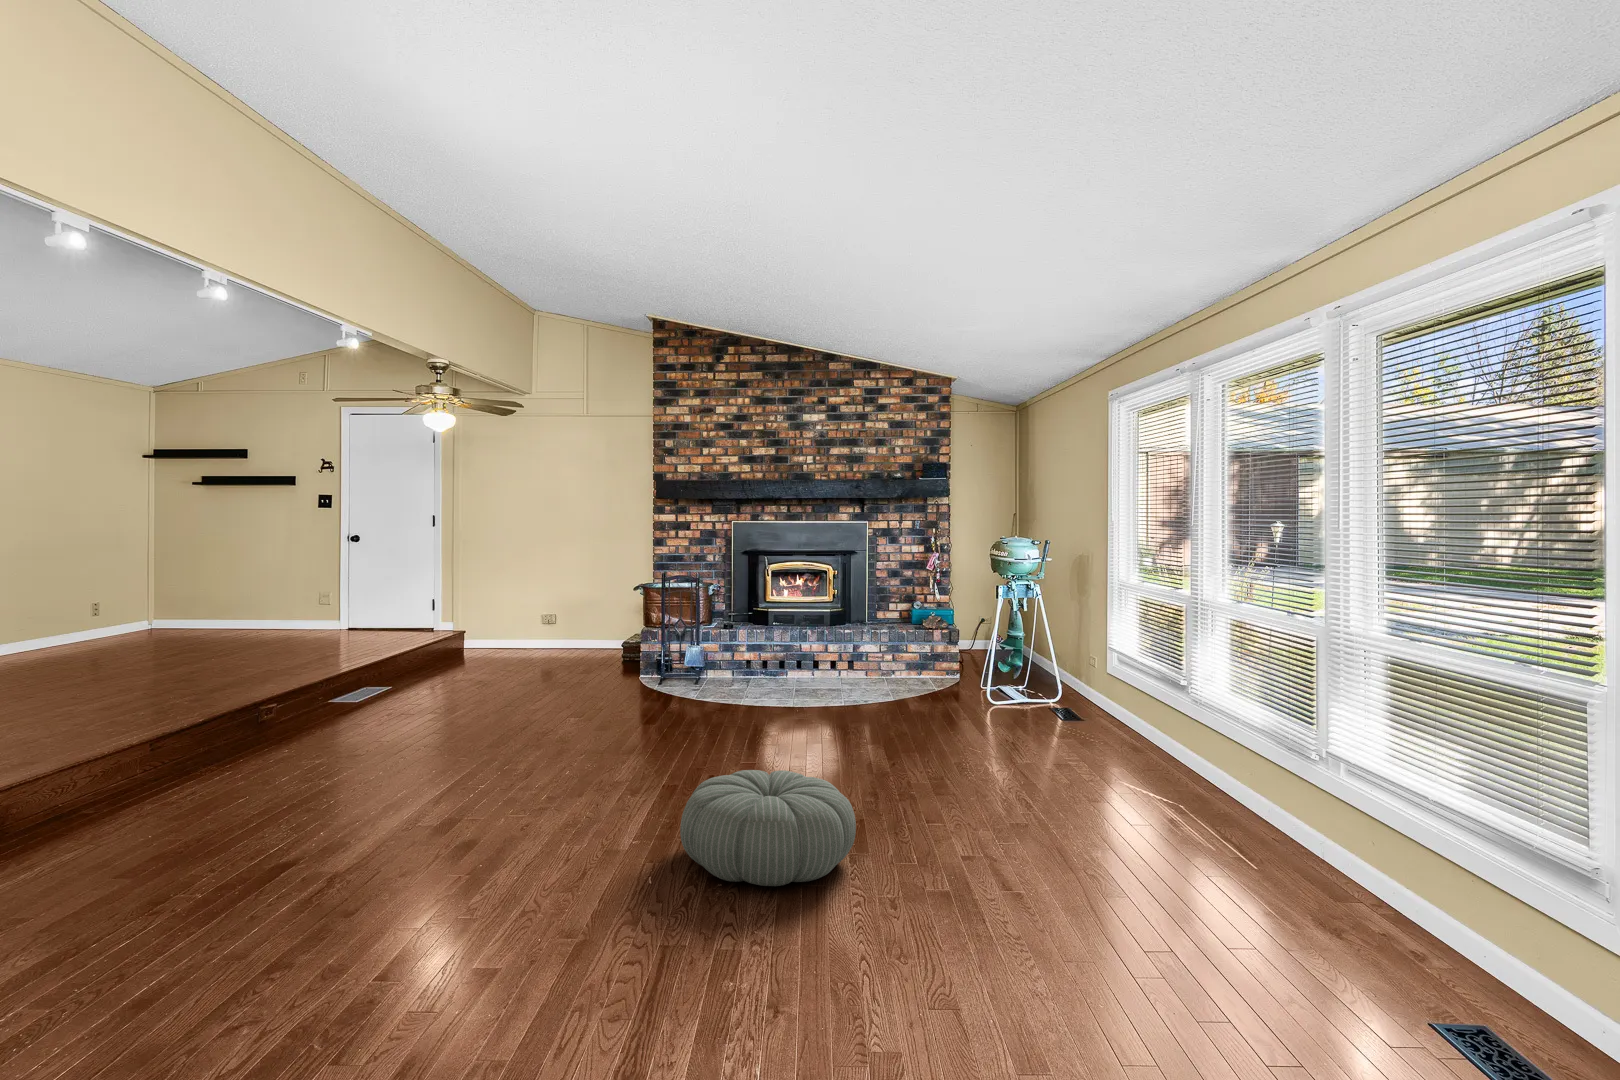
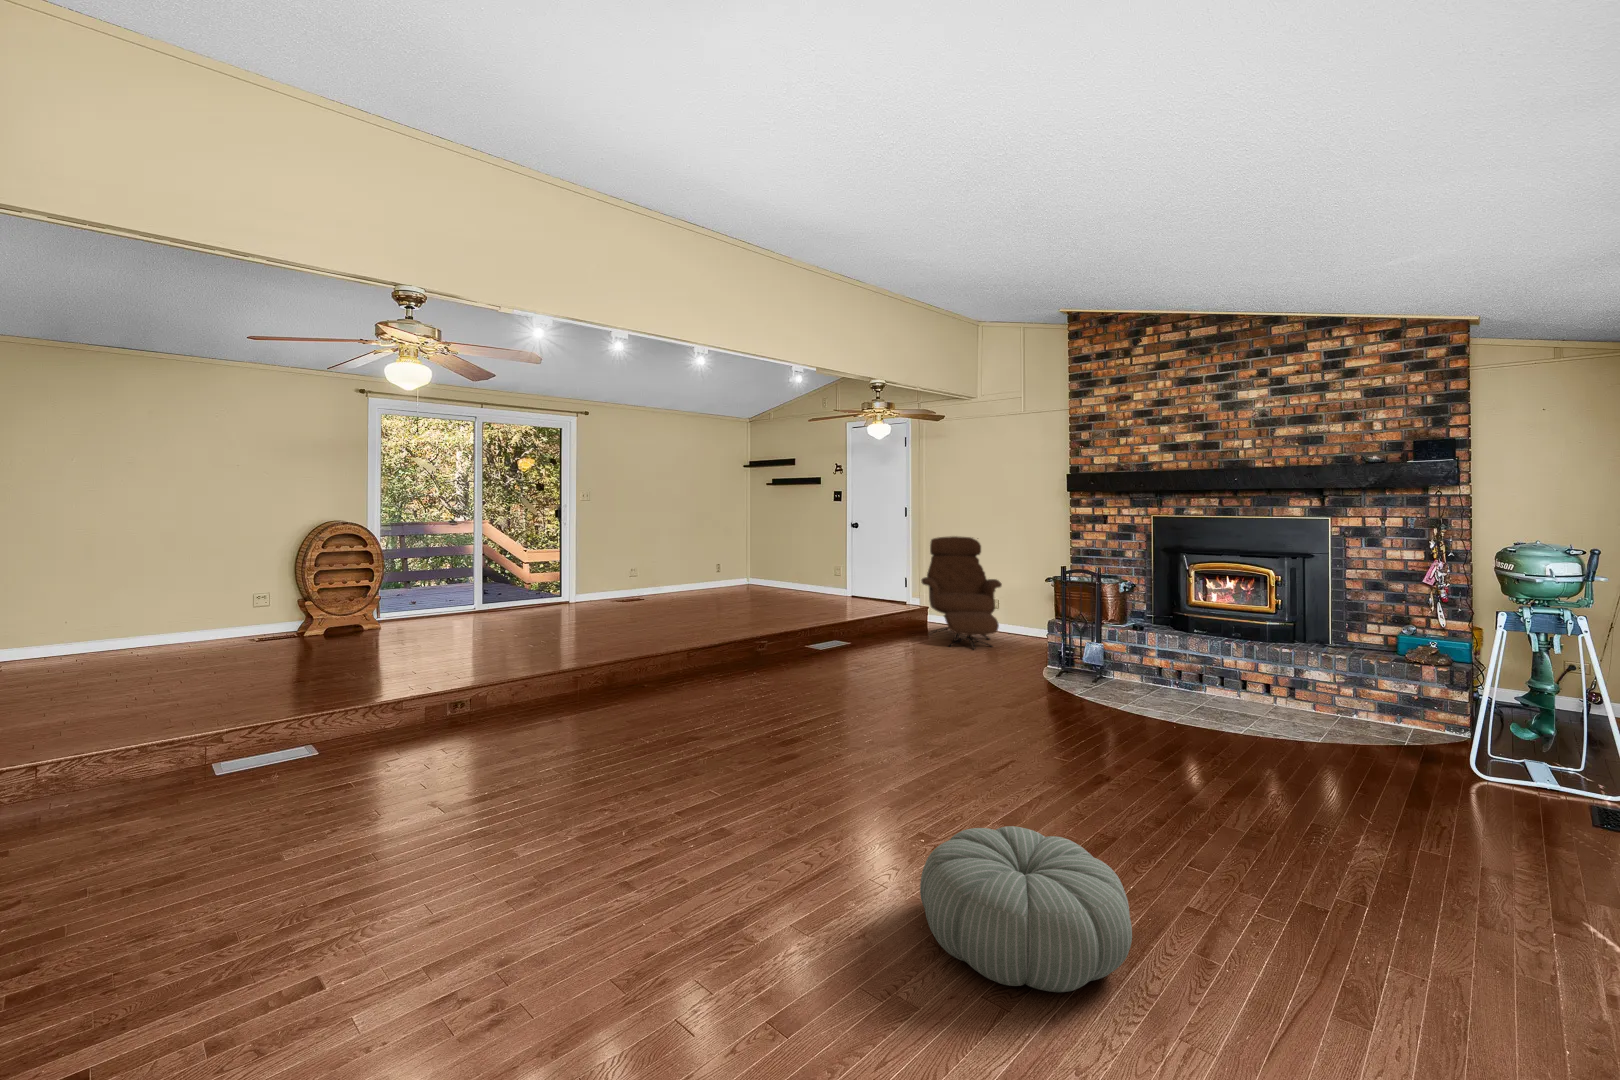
lounge chair: none [490,542,586,662] -> present [921,536,1002,650]

